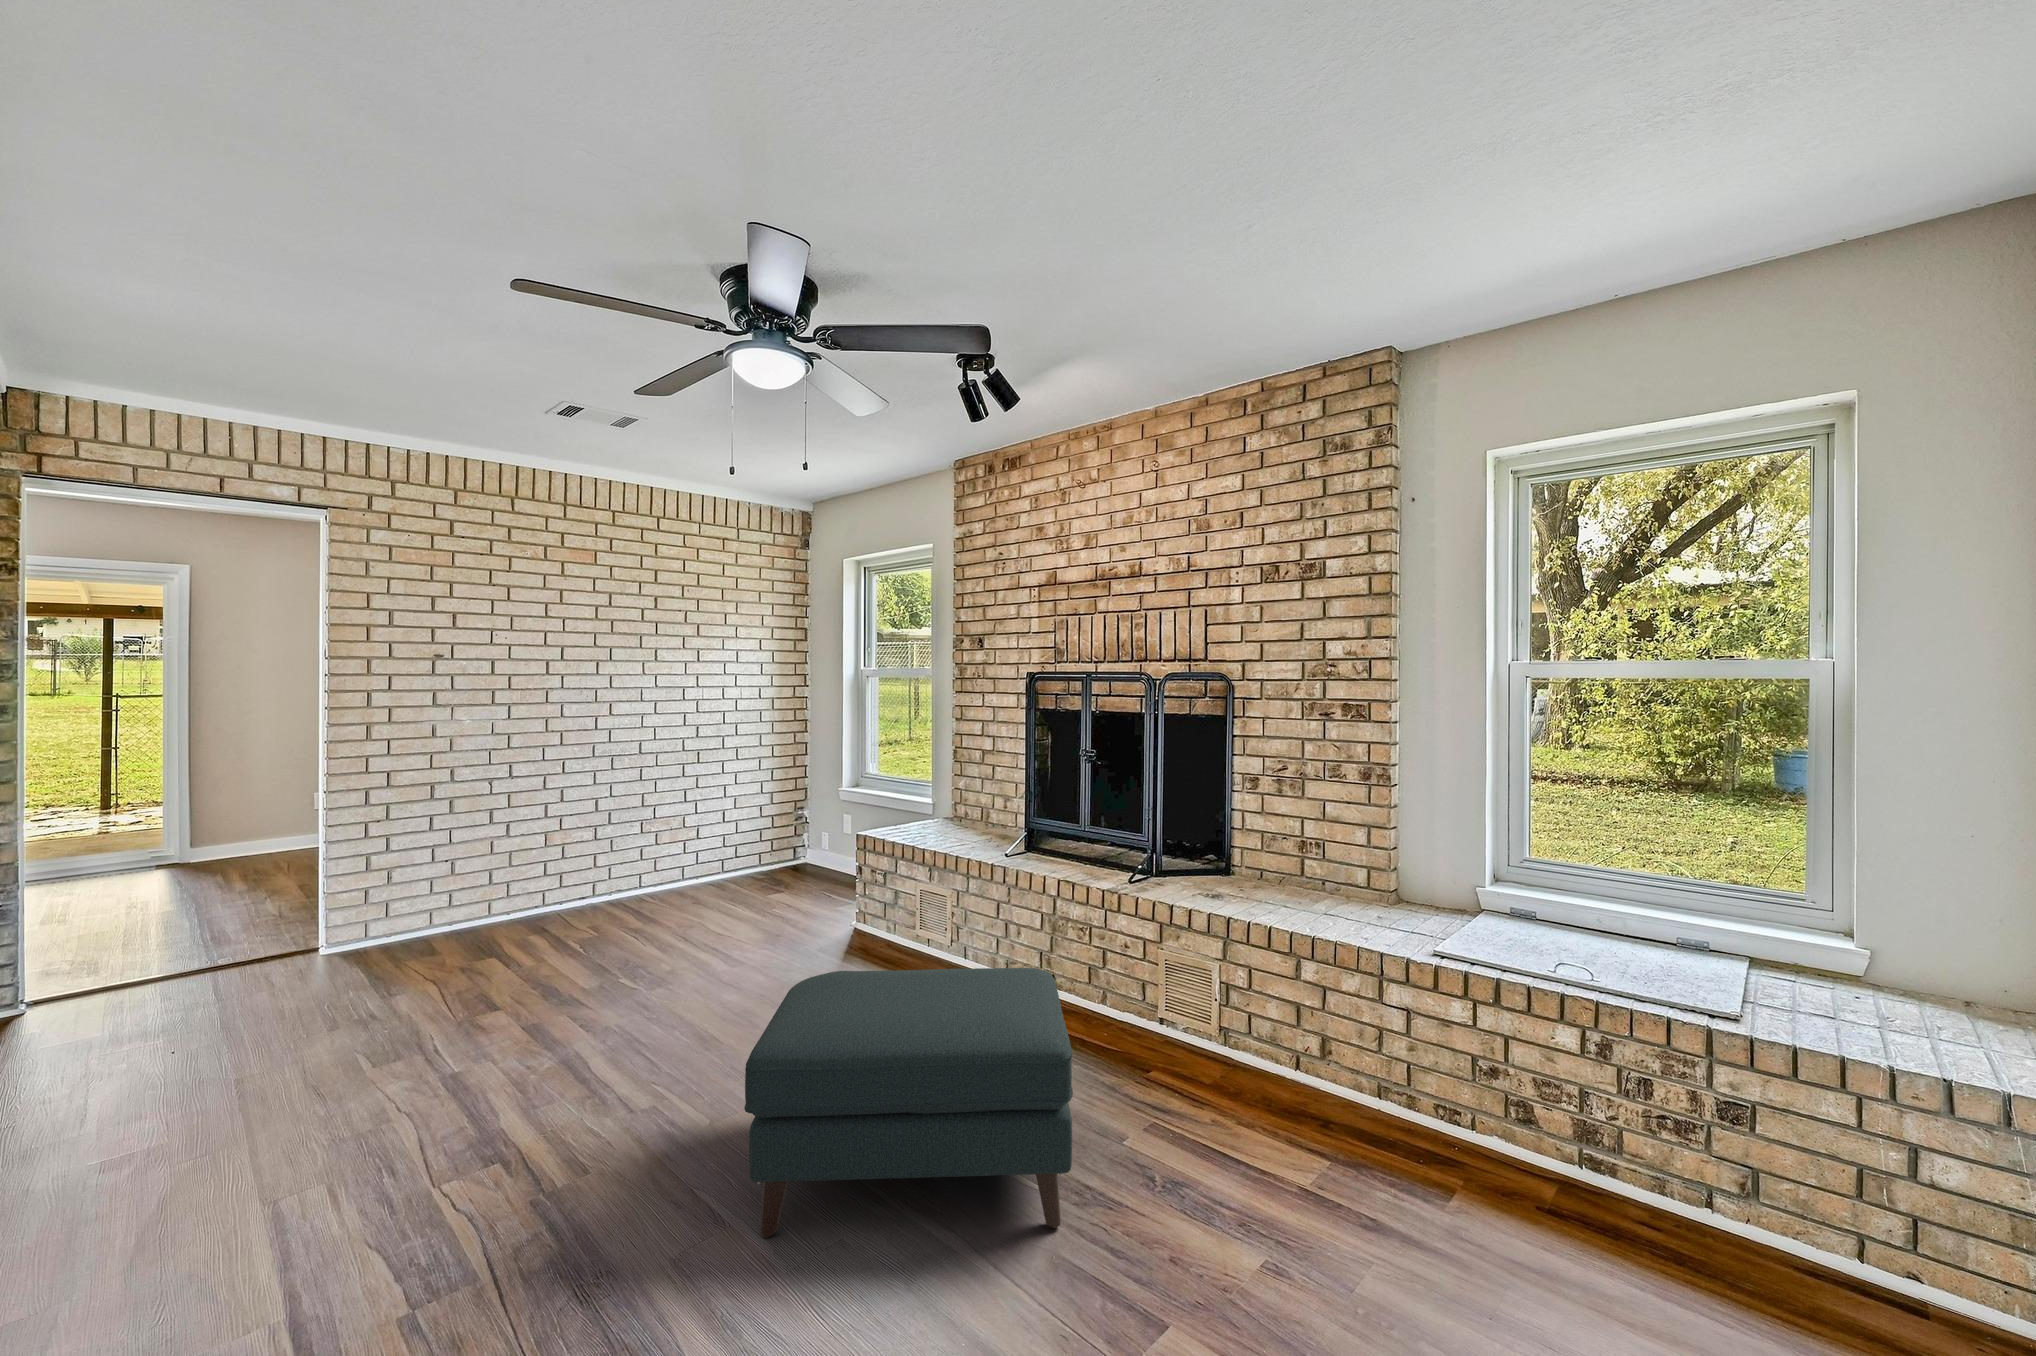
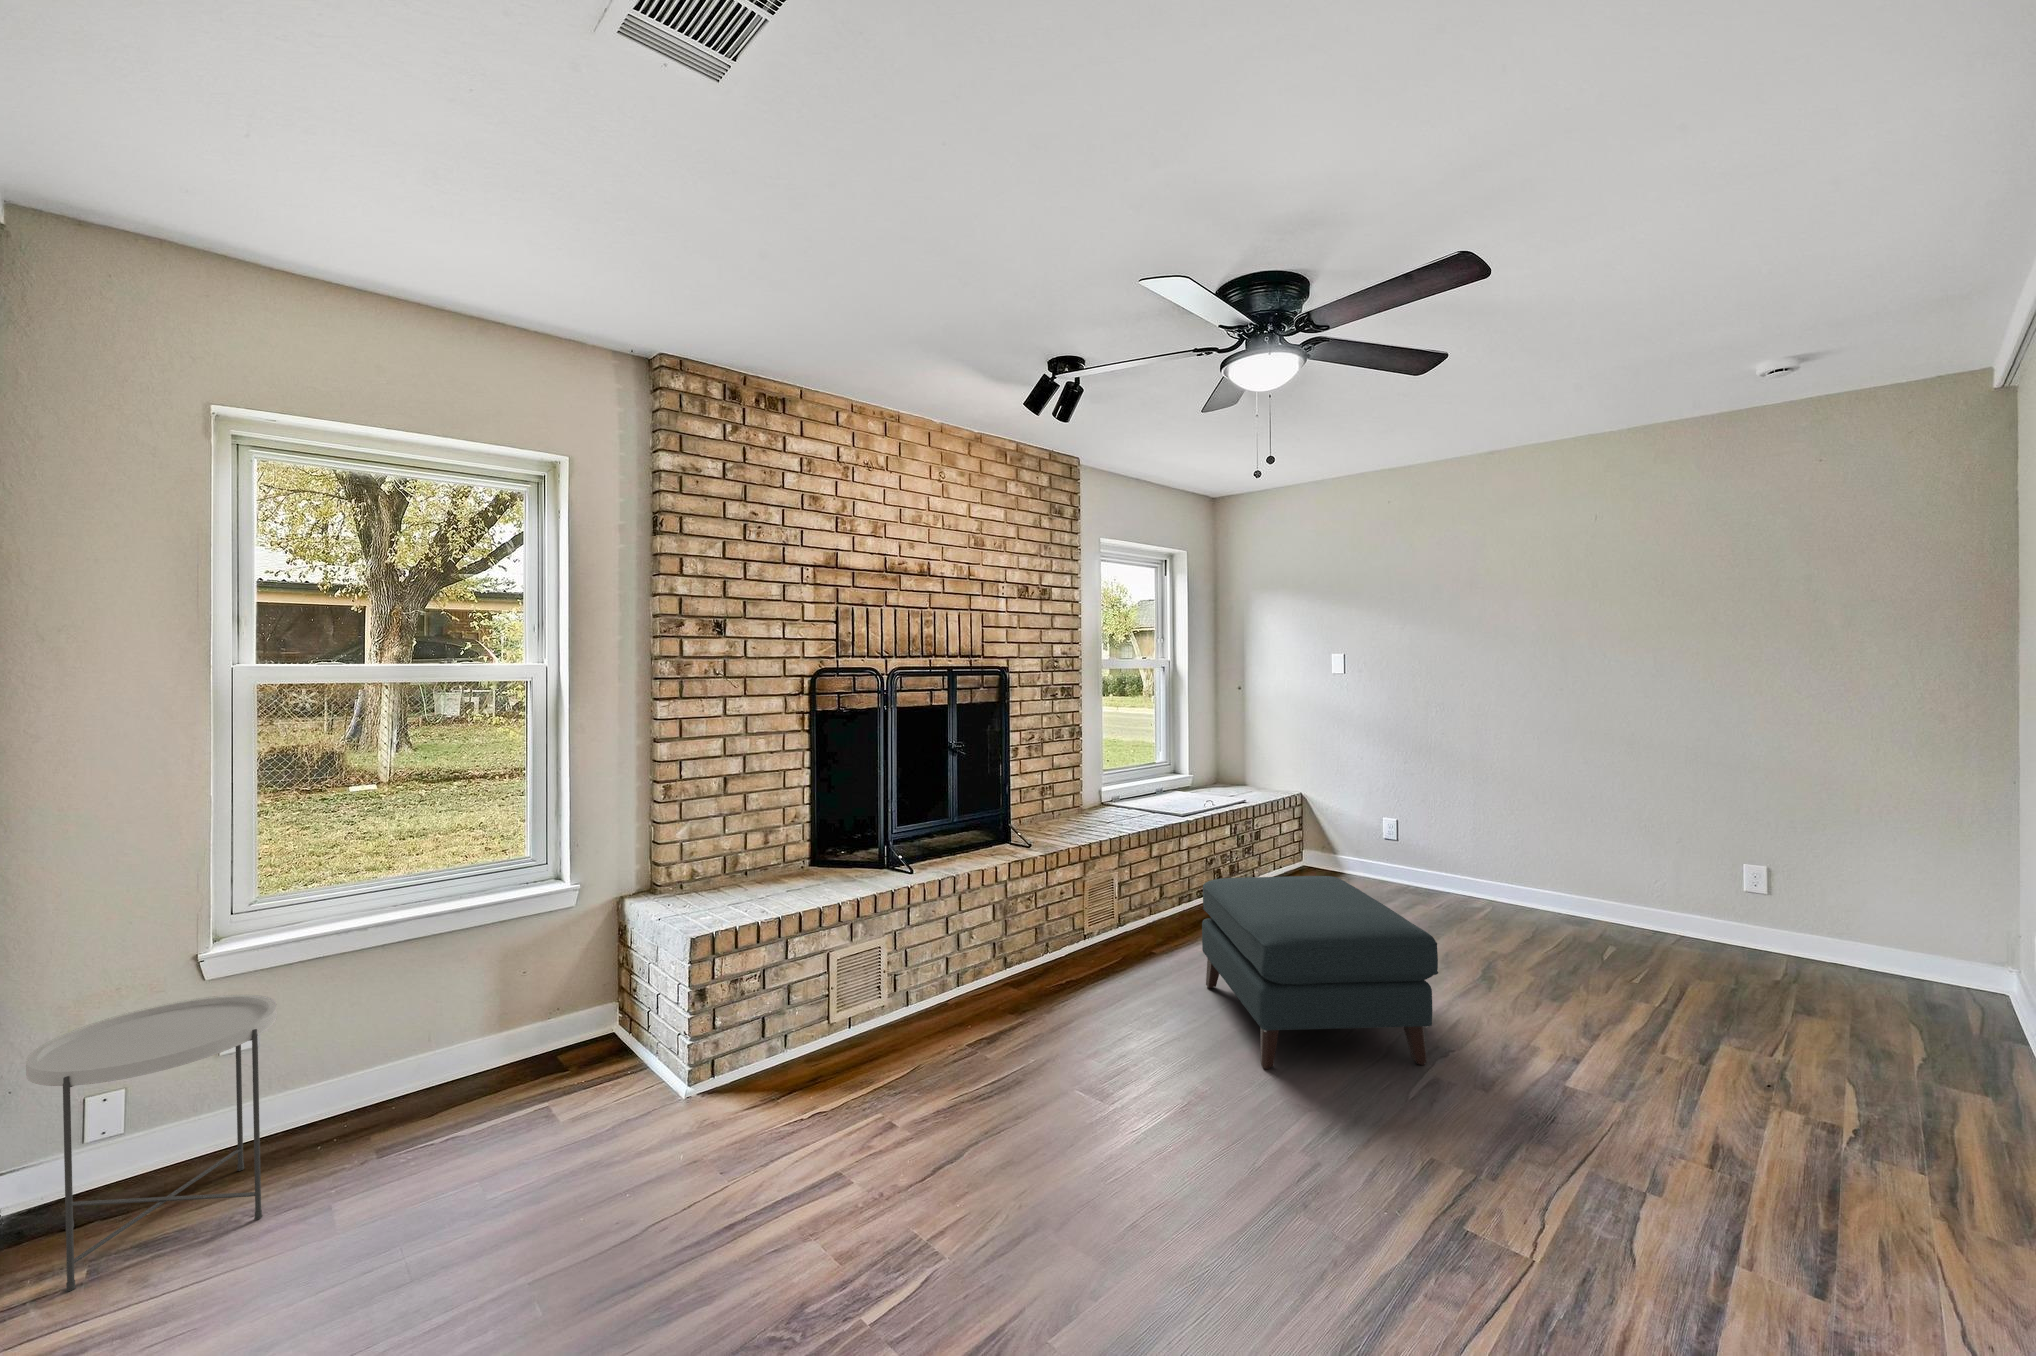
side table: none [767,800,837,888] -> present [26,995,277,1291]

